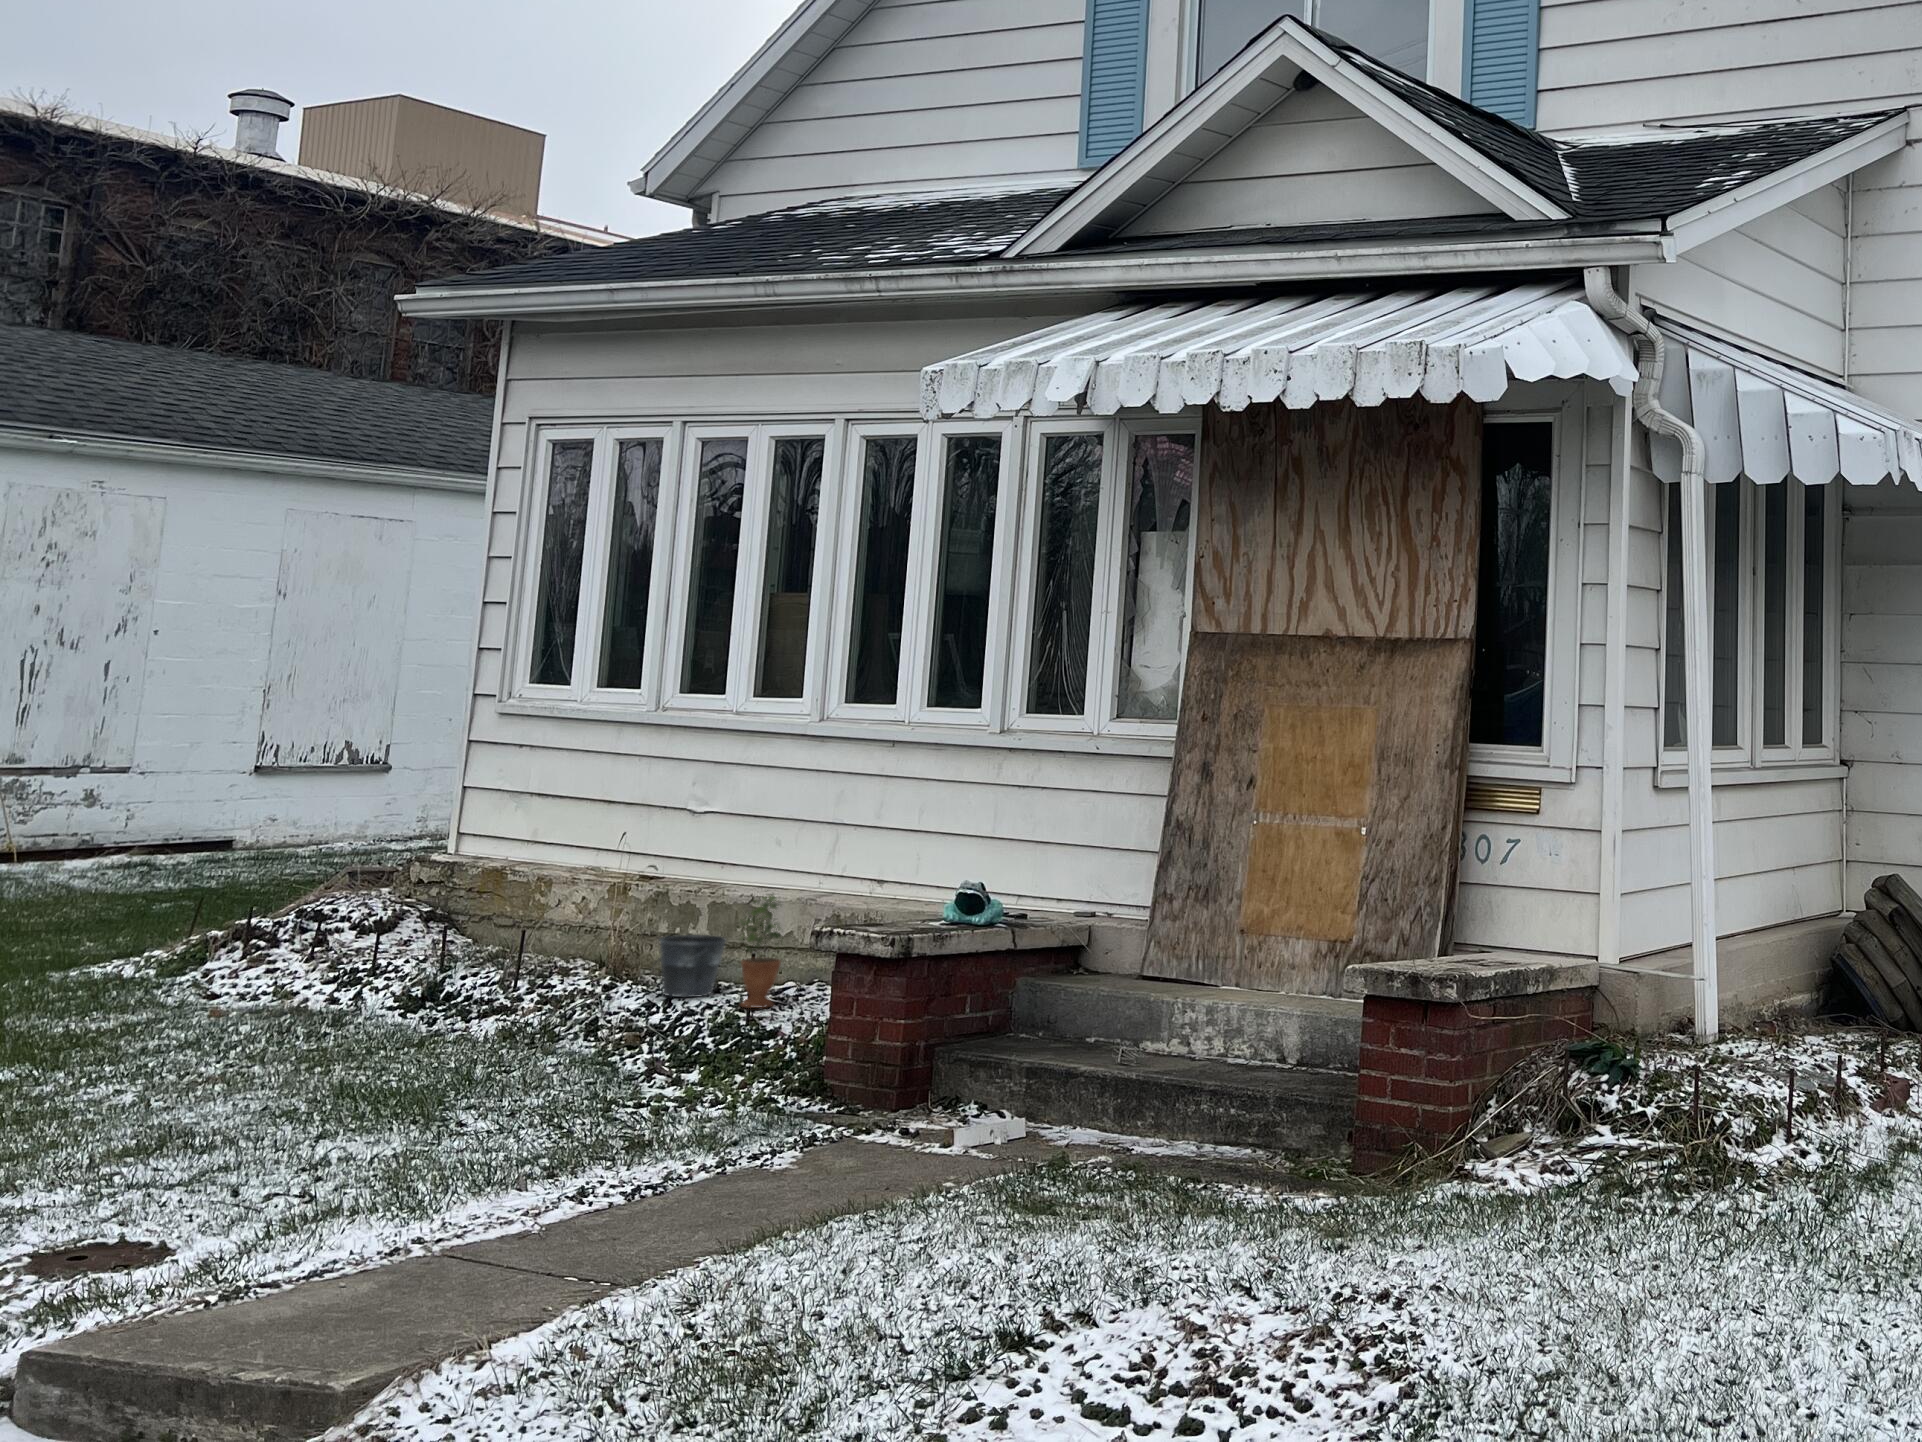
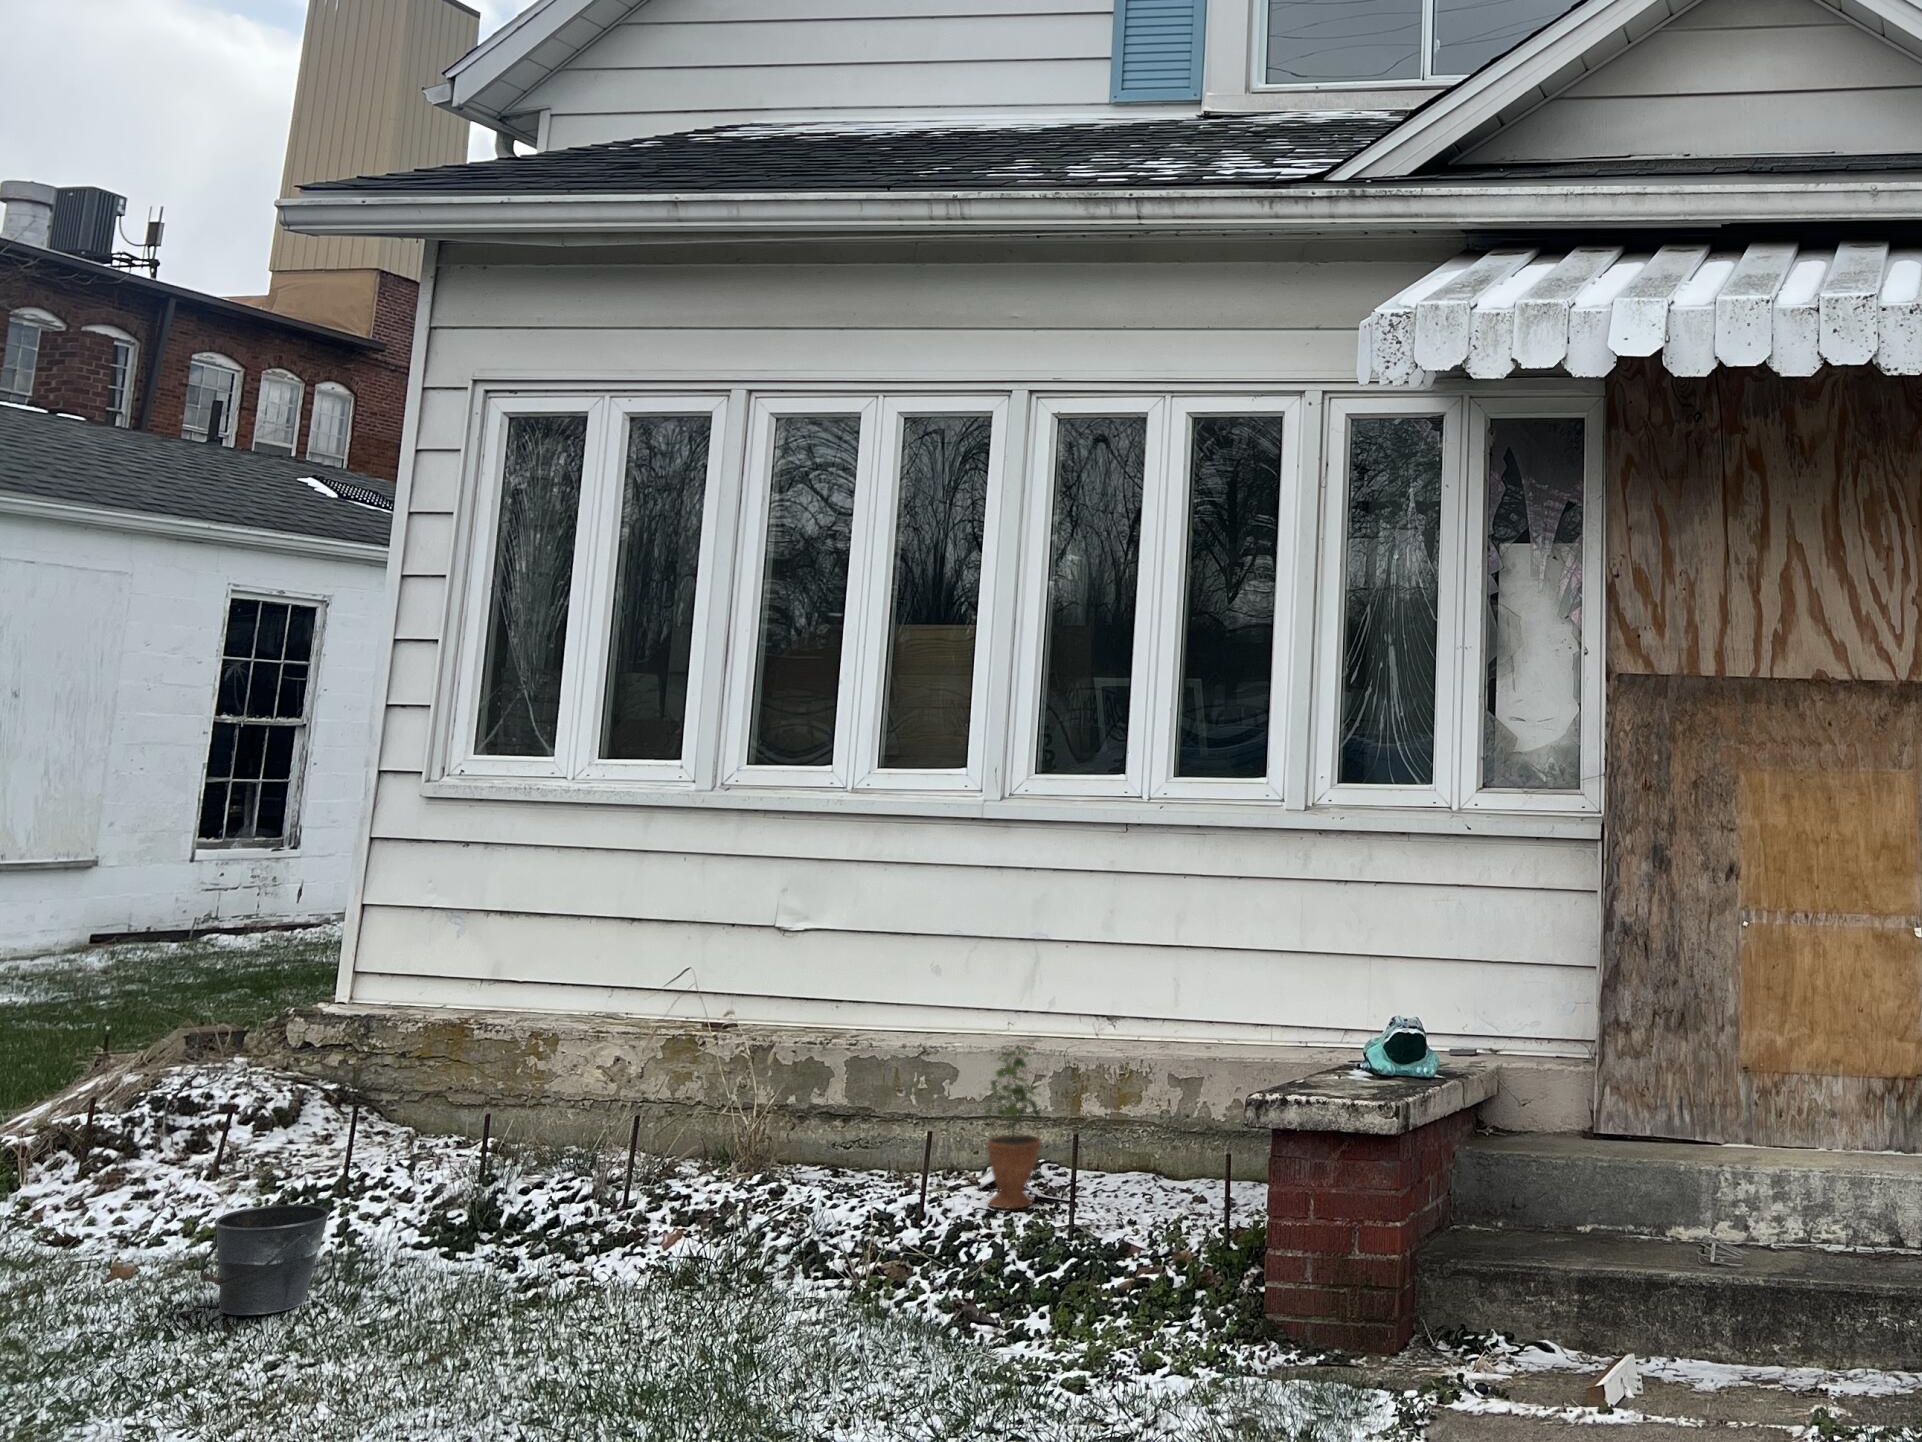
bucket: present [651,935,726,997] -> present [200,1205,330,1315]

